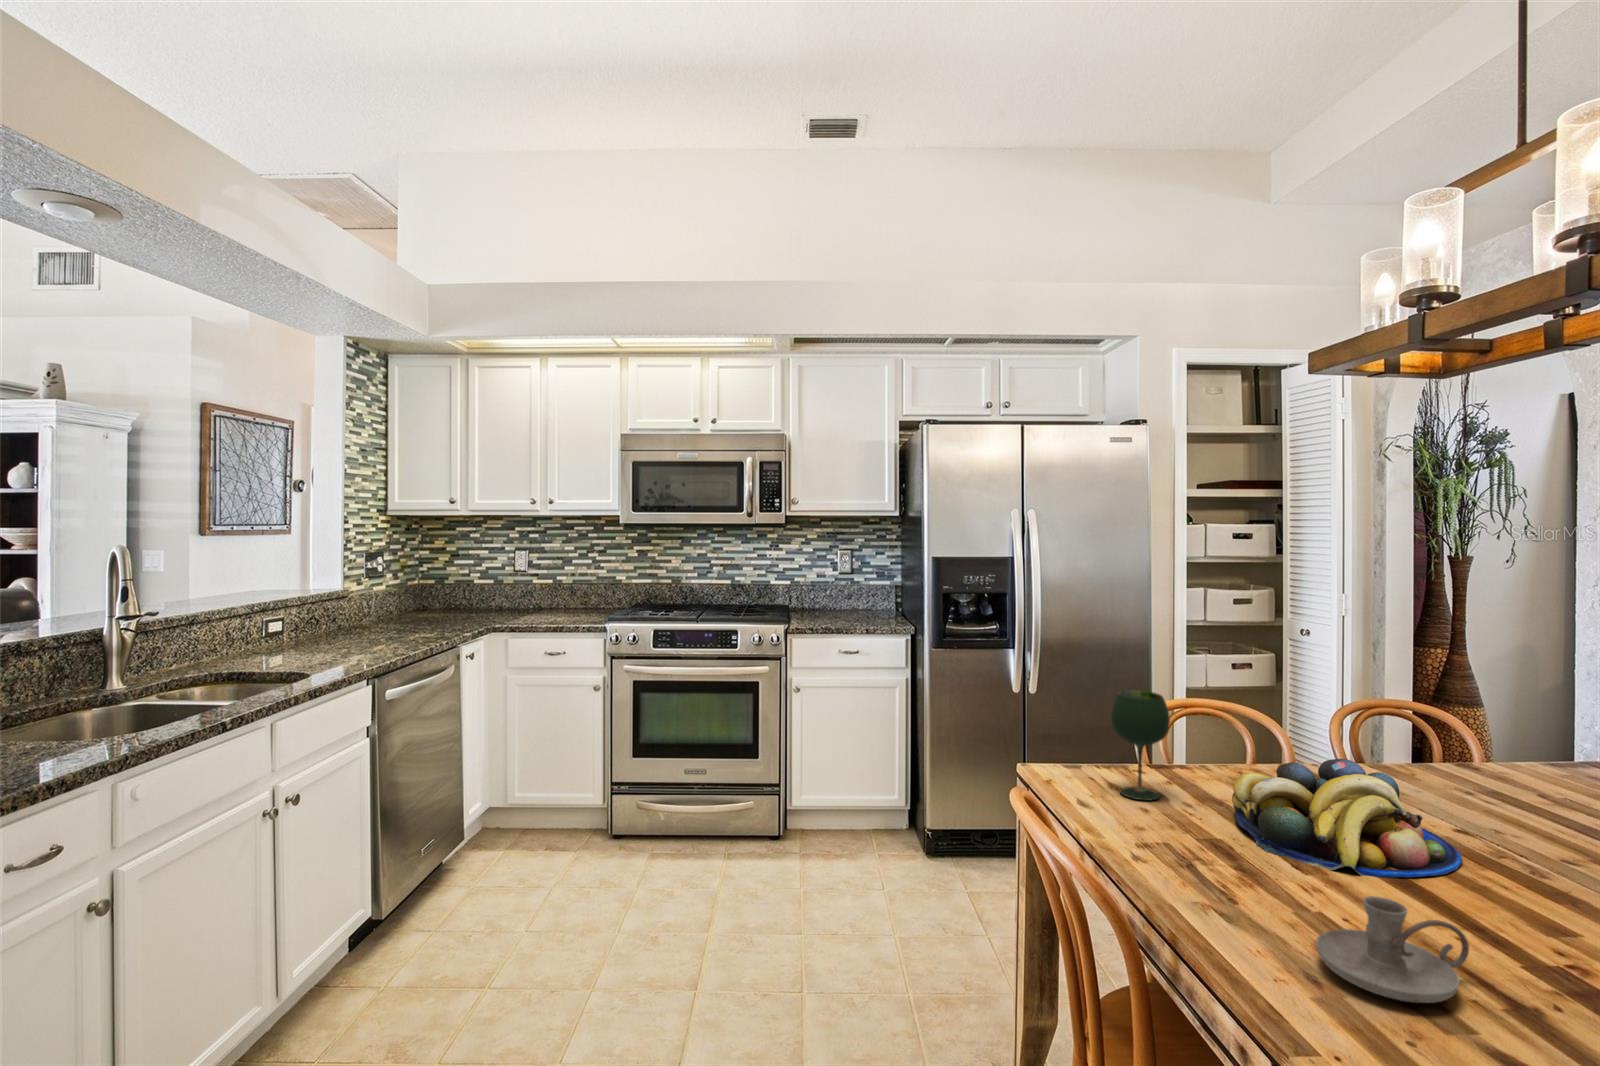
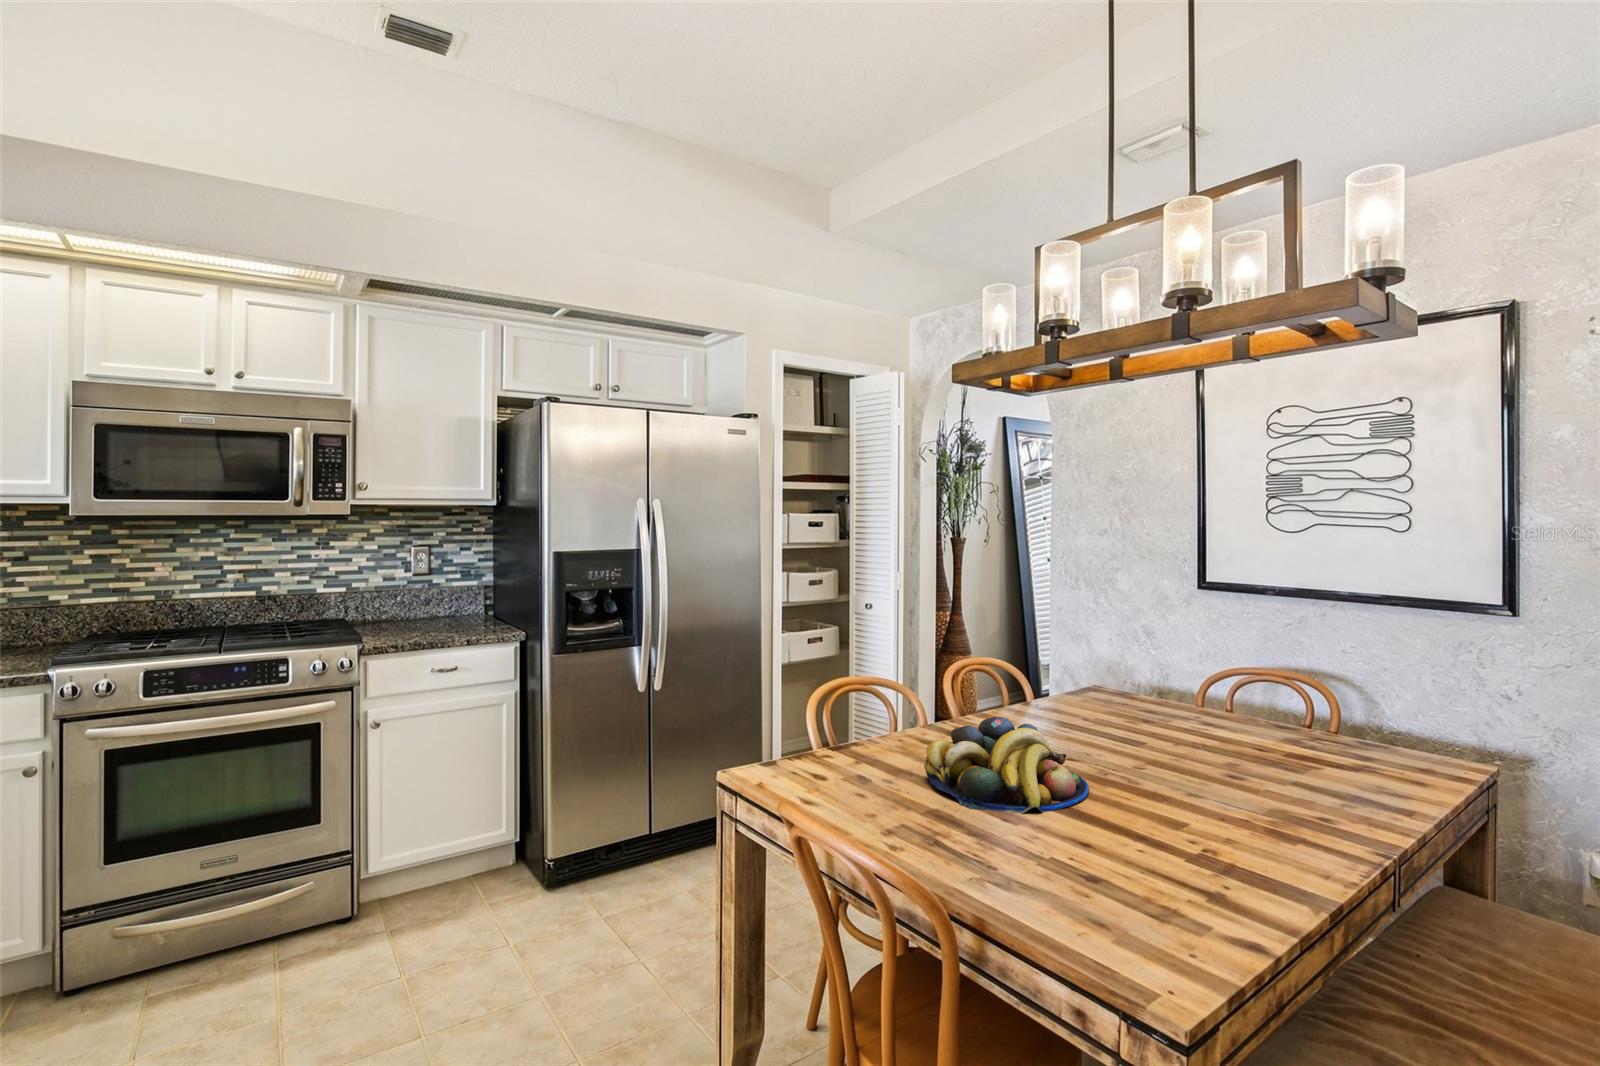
wine glass: present [1111,690,1170,800] -> none [817,678,870,784]
candle holder: present [1316,896,1469,1003] -> none [1073,829,1175,910]

